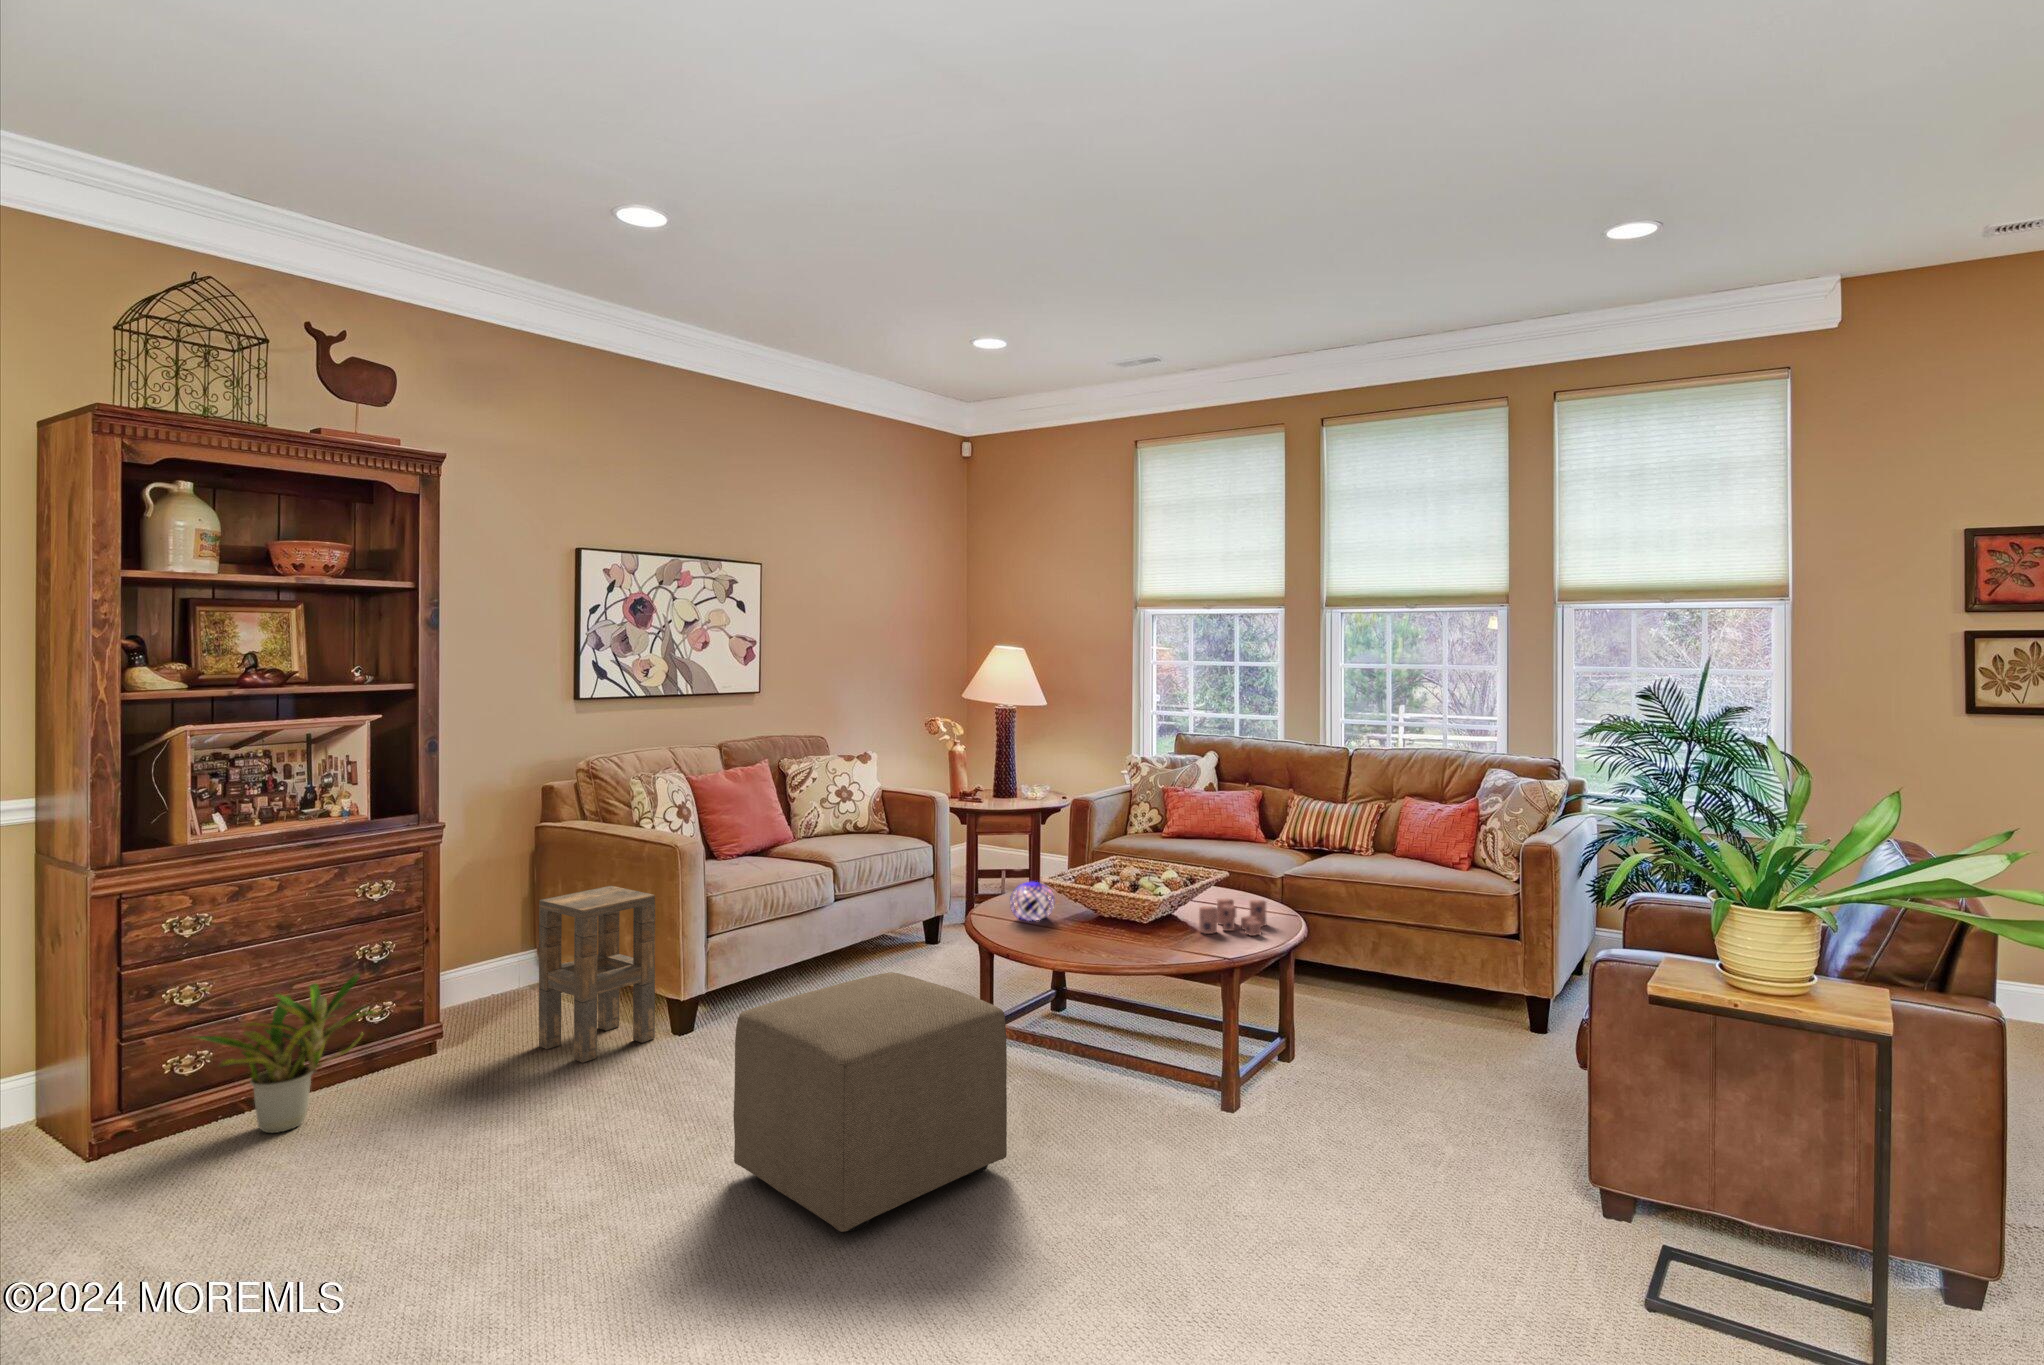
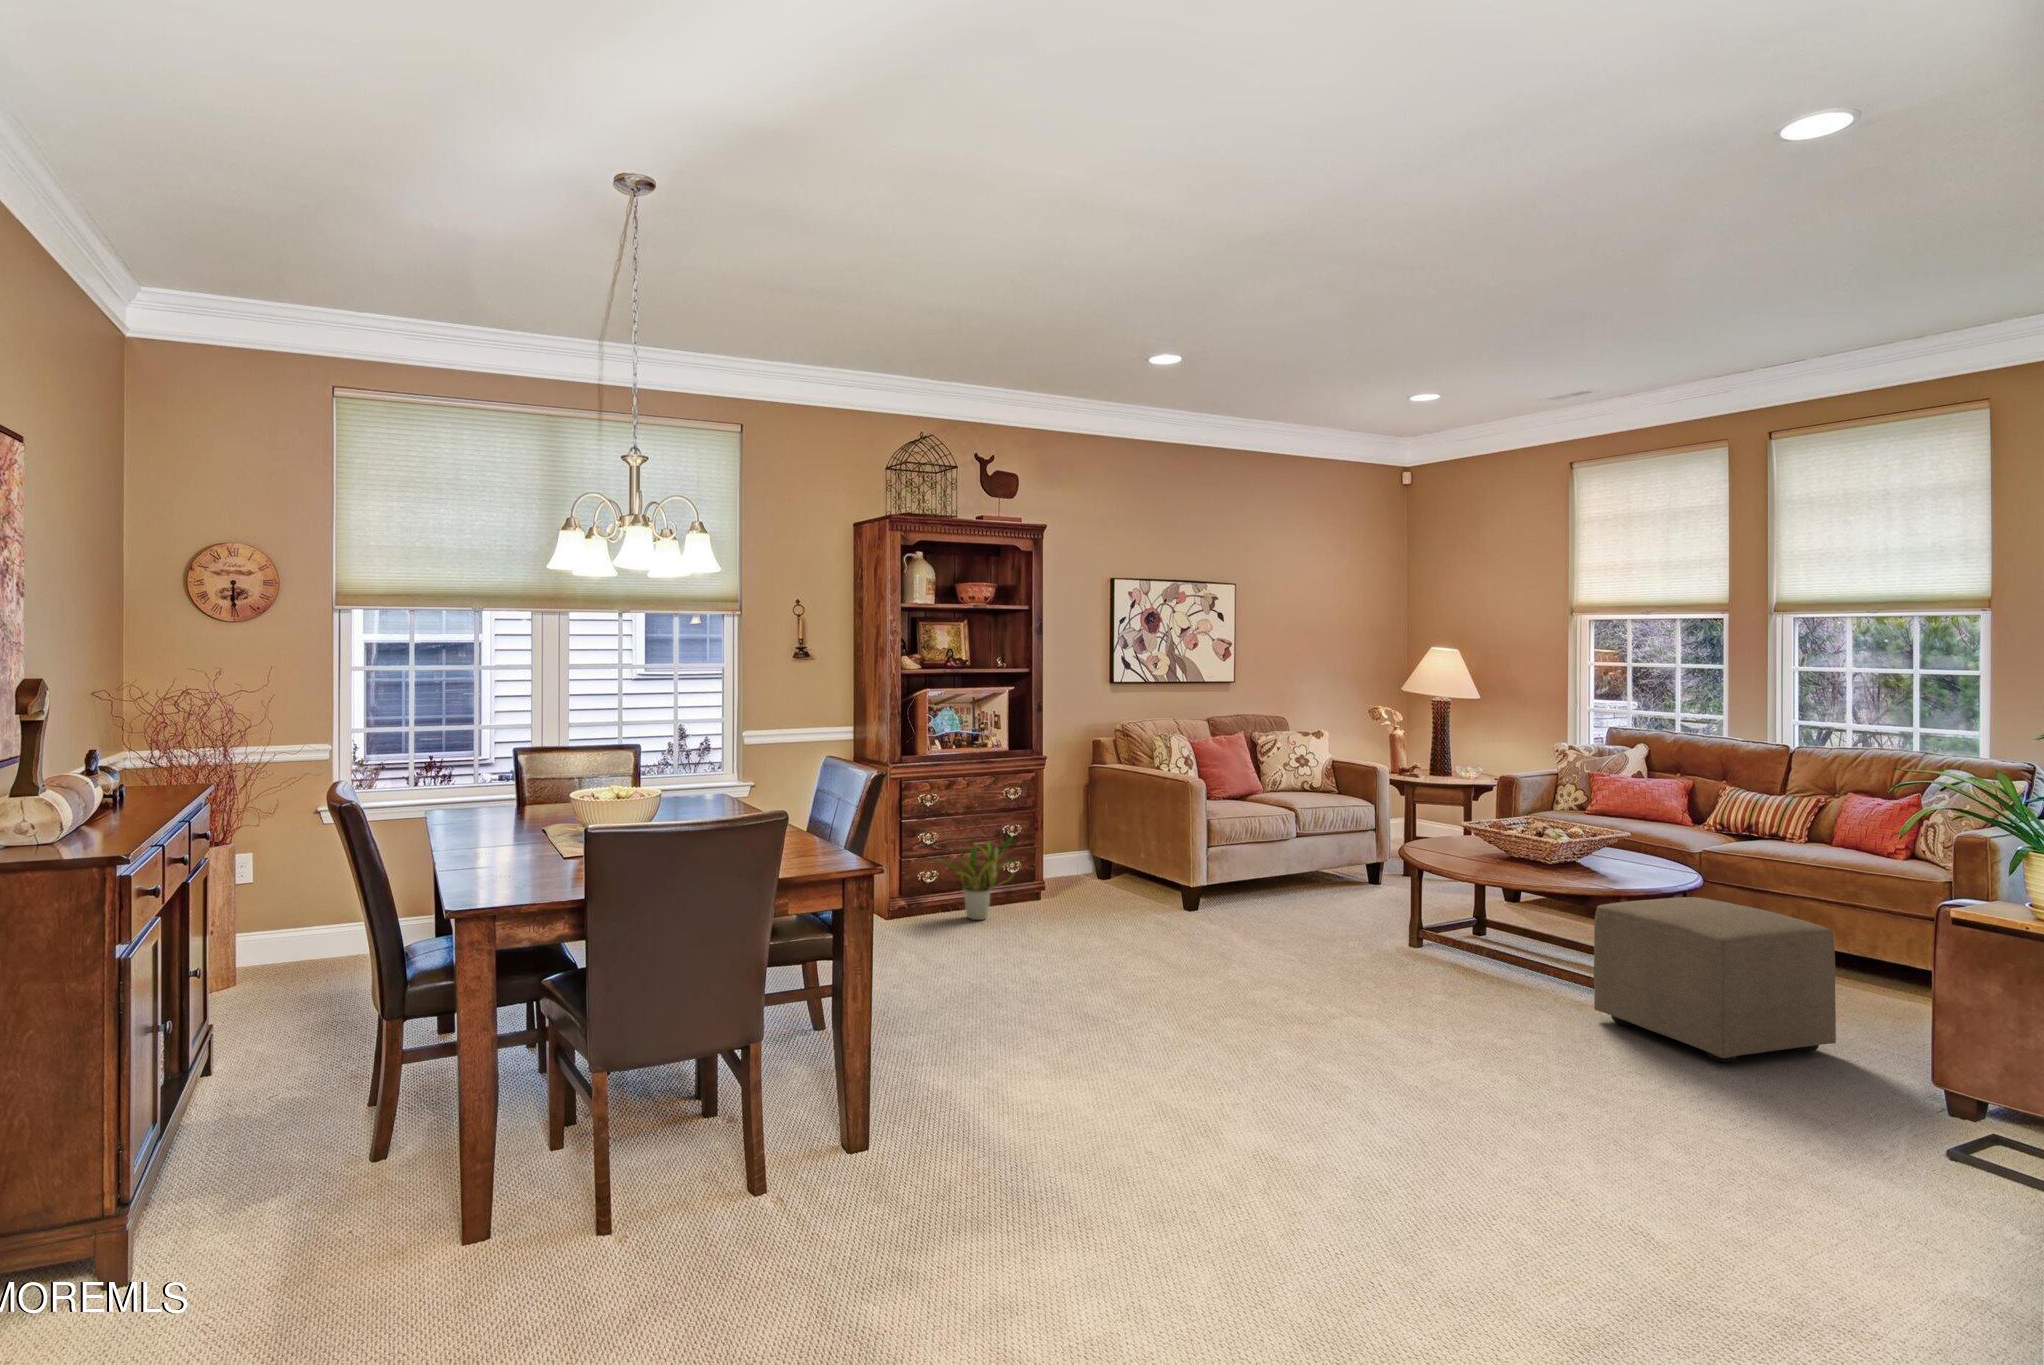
decorative orb: present [1010,882,1054,921] -> none [1431,825,1468,853]
side table: present [539,886,655,1063] -> none [1102,806,1173,915]
candle: present [1199,898,1266,936] -> none [1593,851,1659,880]
ottoman: present [734,972,1007,1232] -> present [1594,897,1836,1062]

